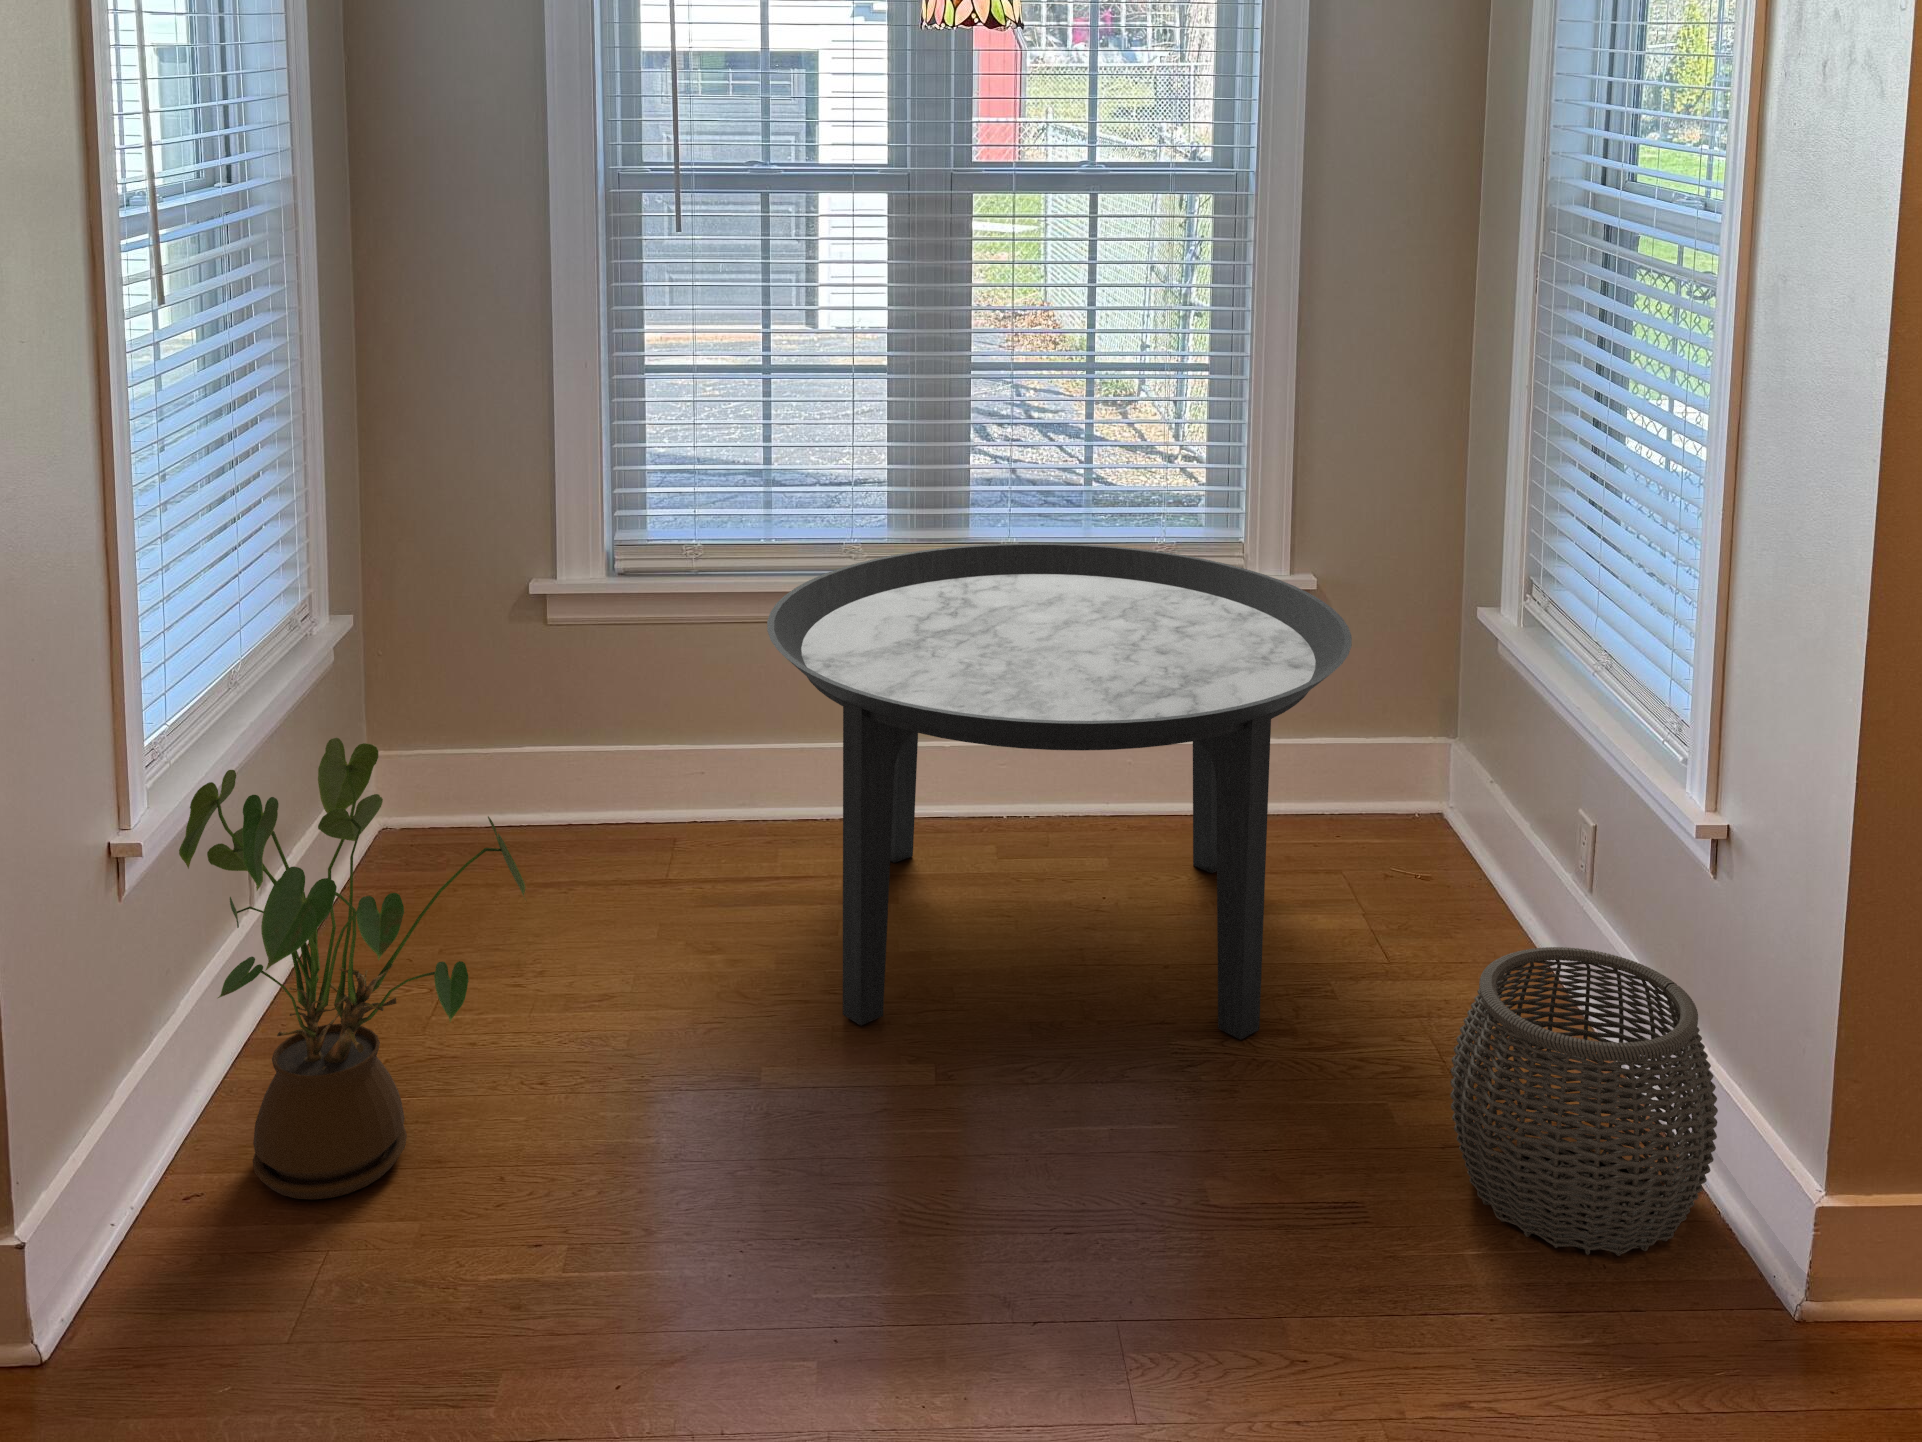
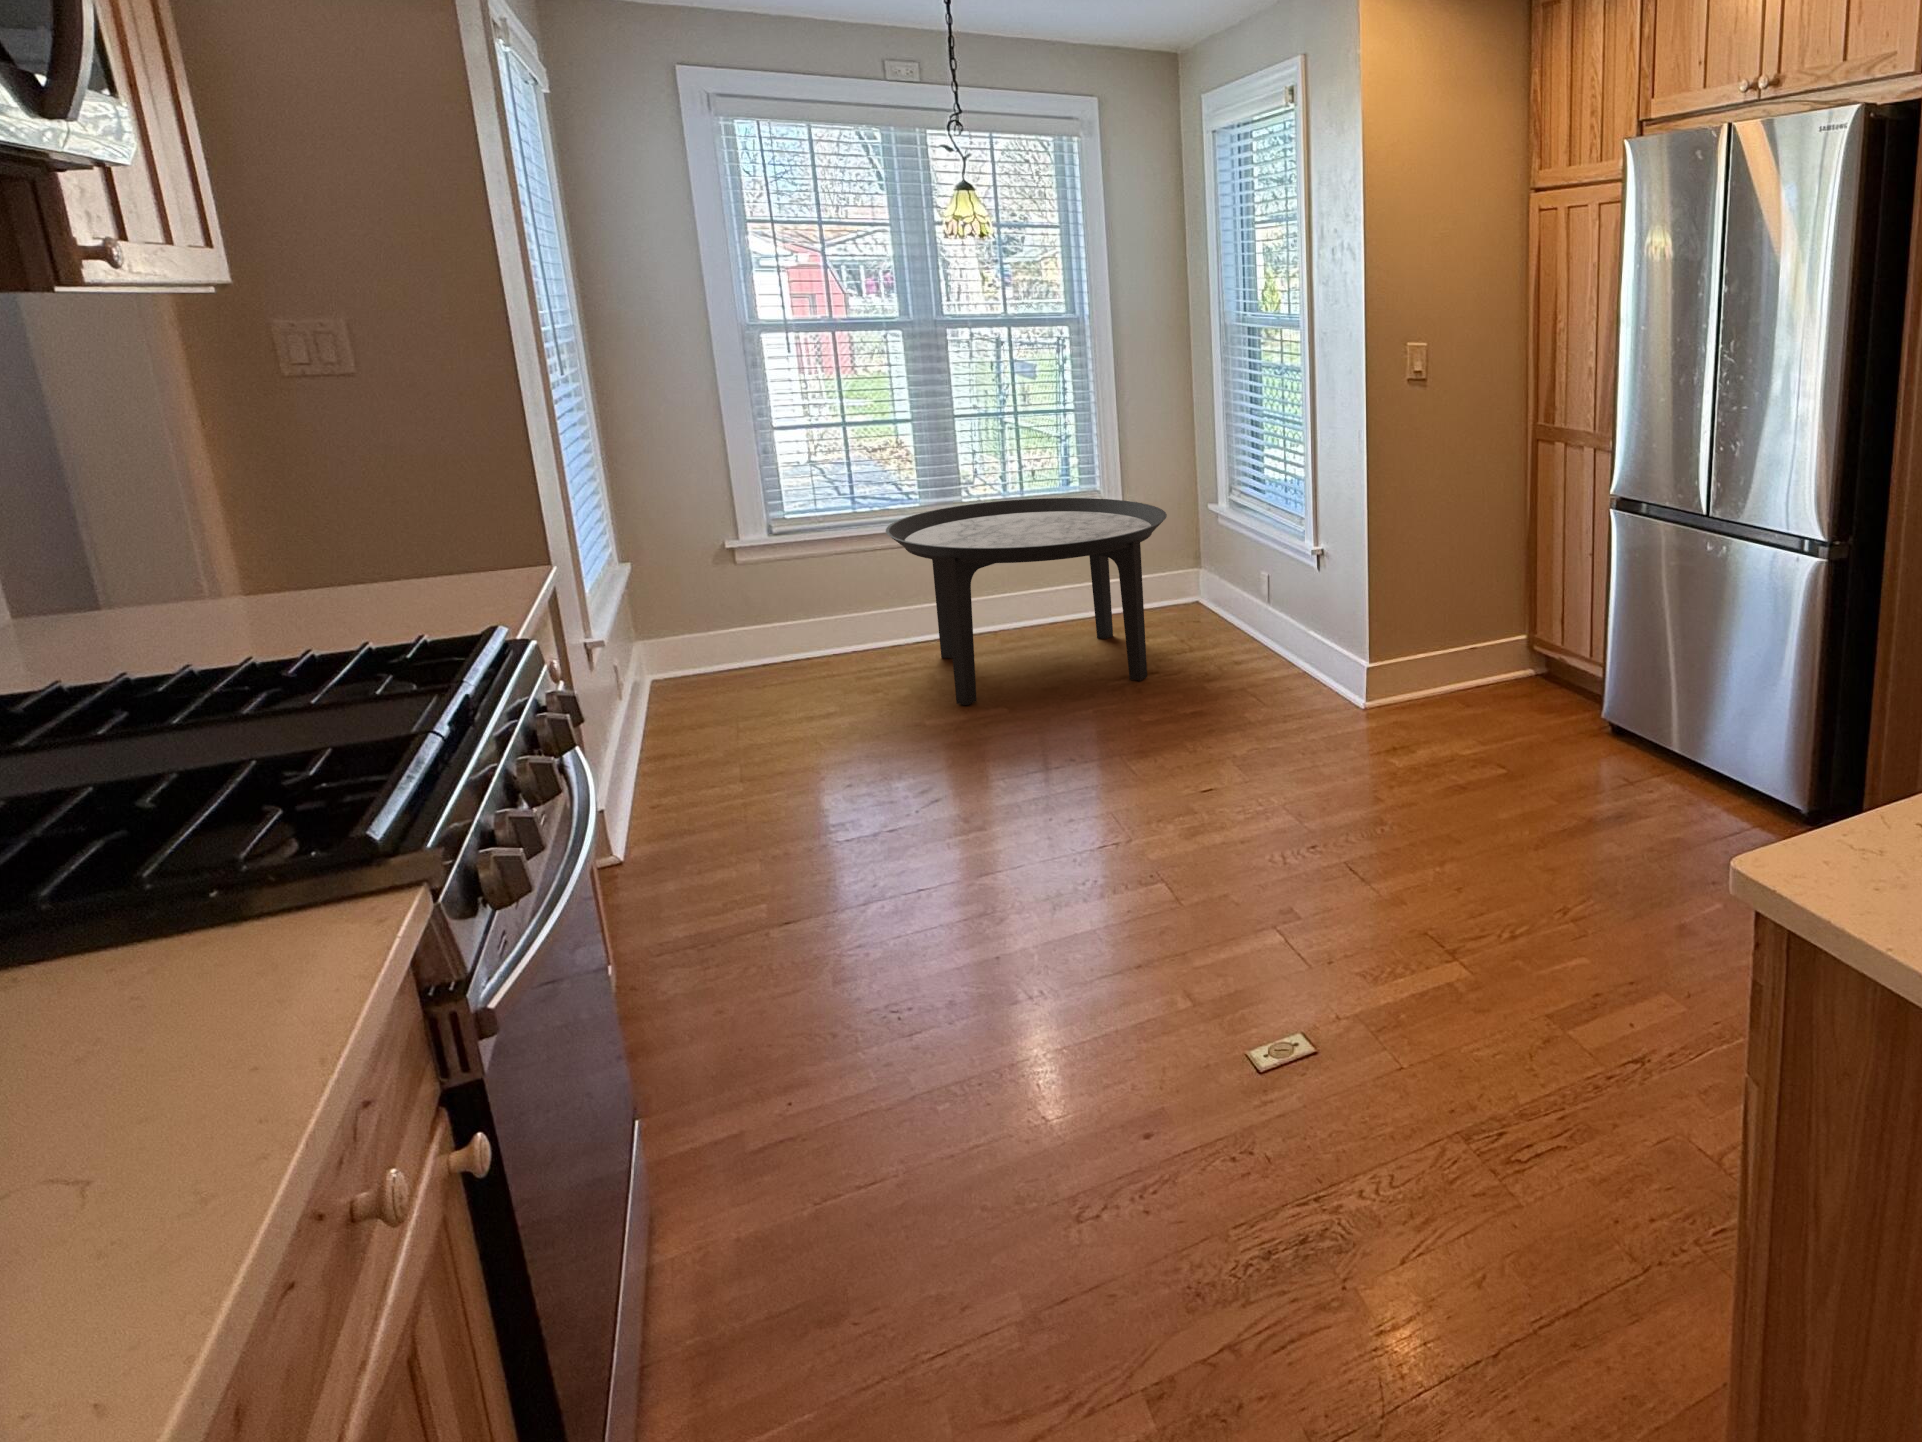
house plant: present [179,738,526,1200] -> none [619,594,811,798]
woven basket: present [1450,947,1718,1256] -> none [1232,605,1330,707]

